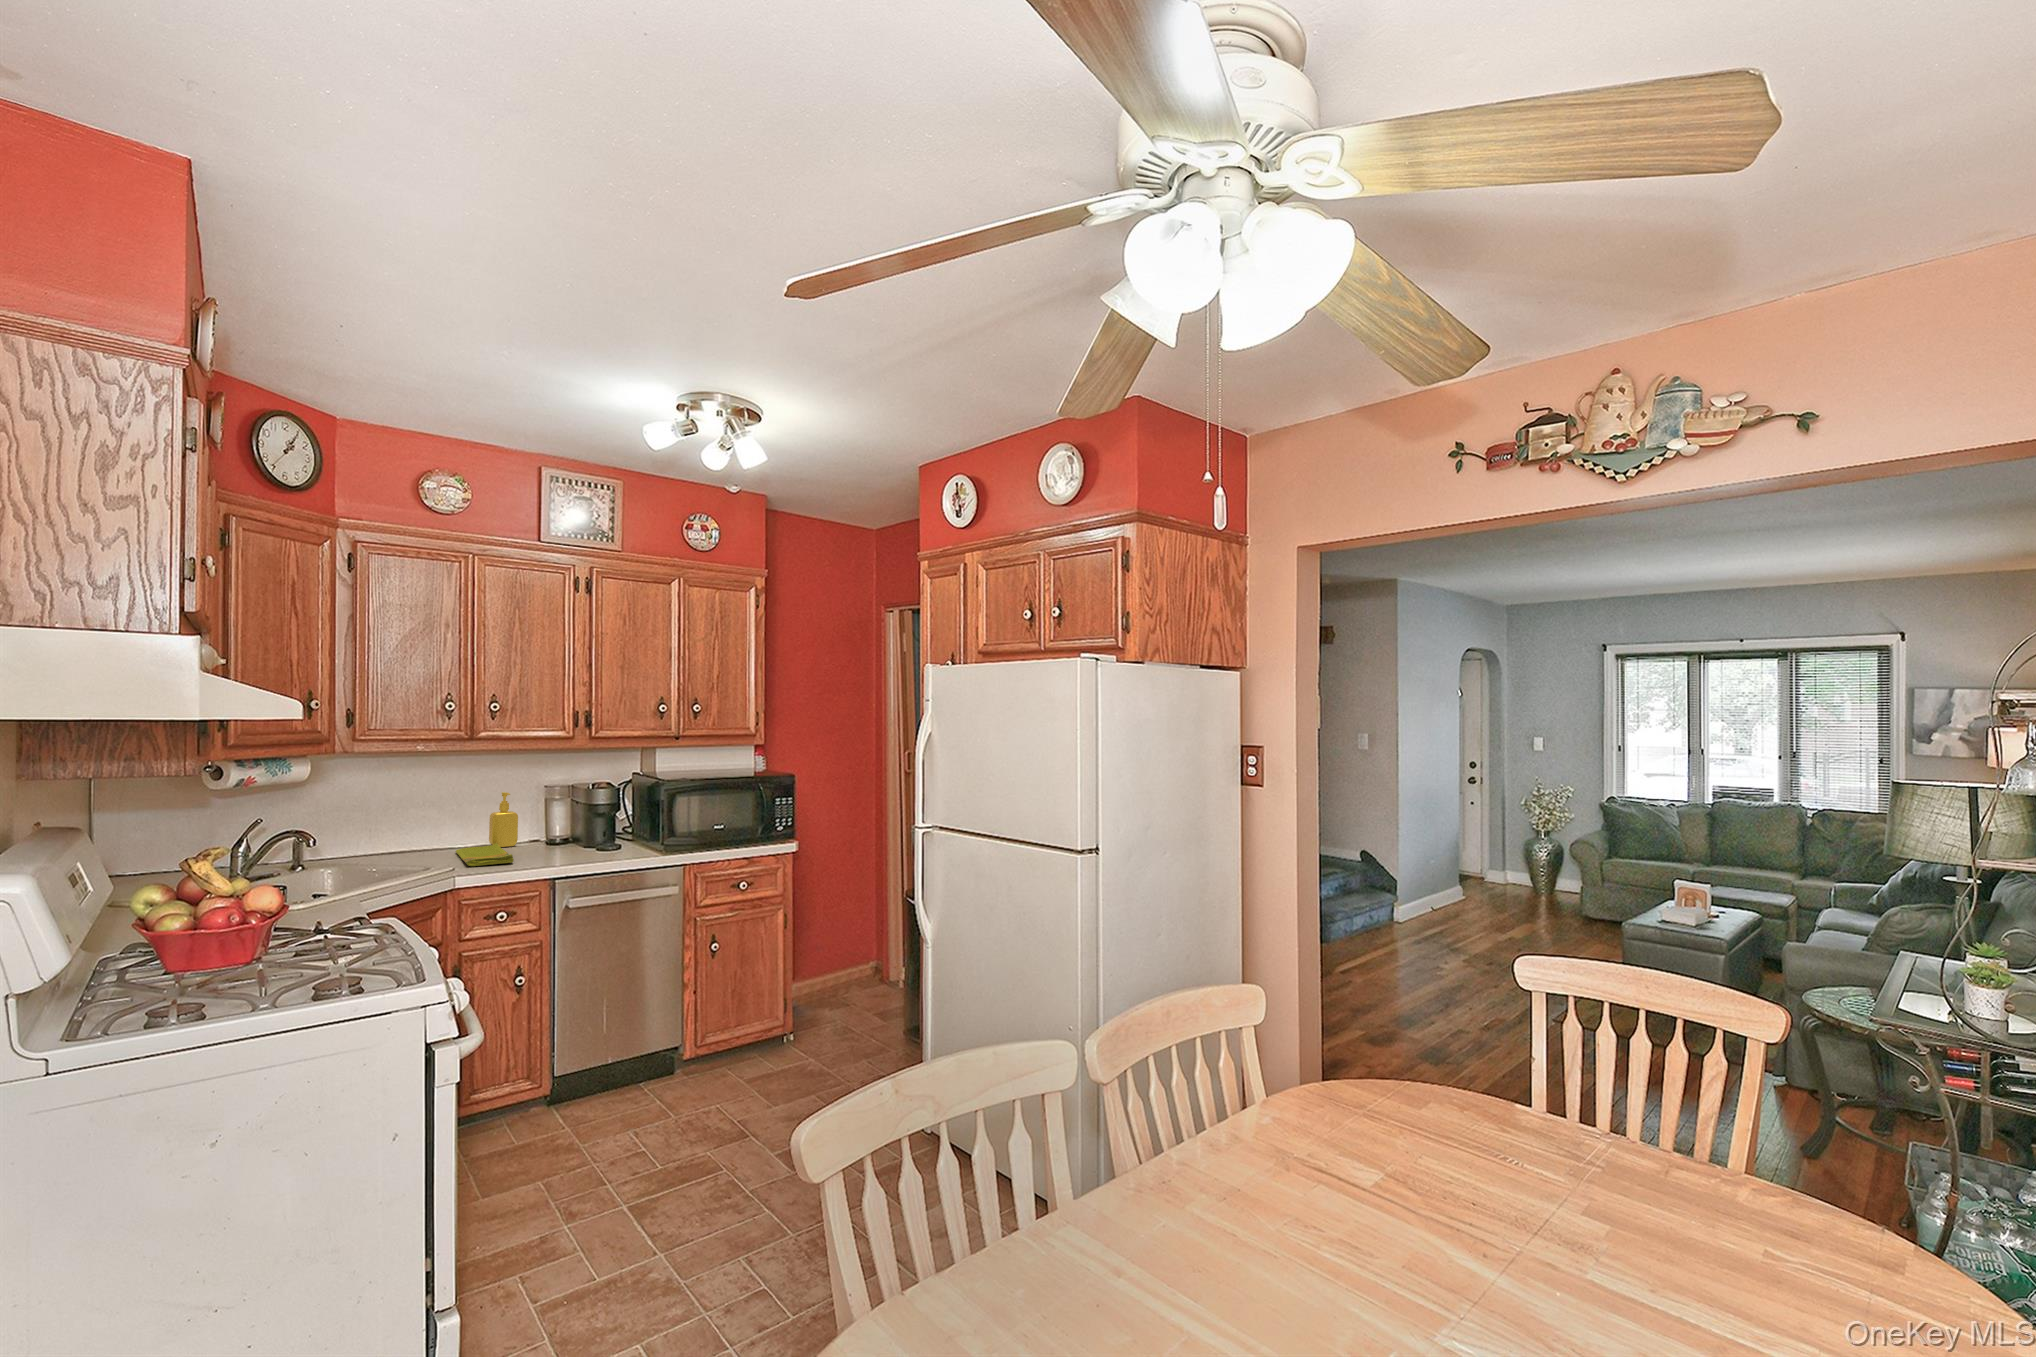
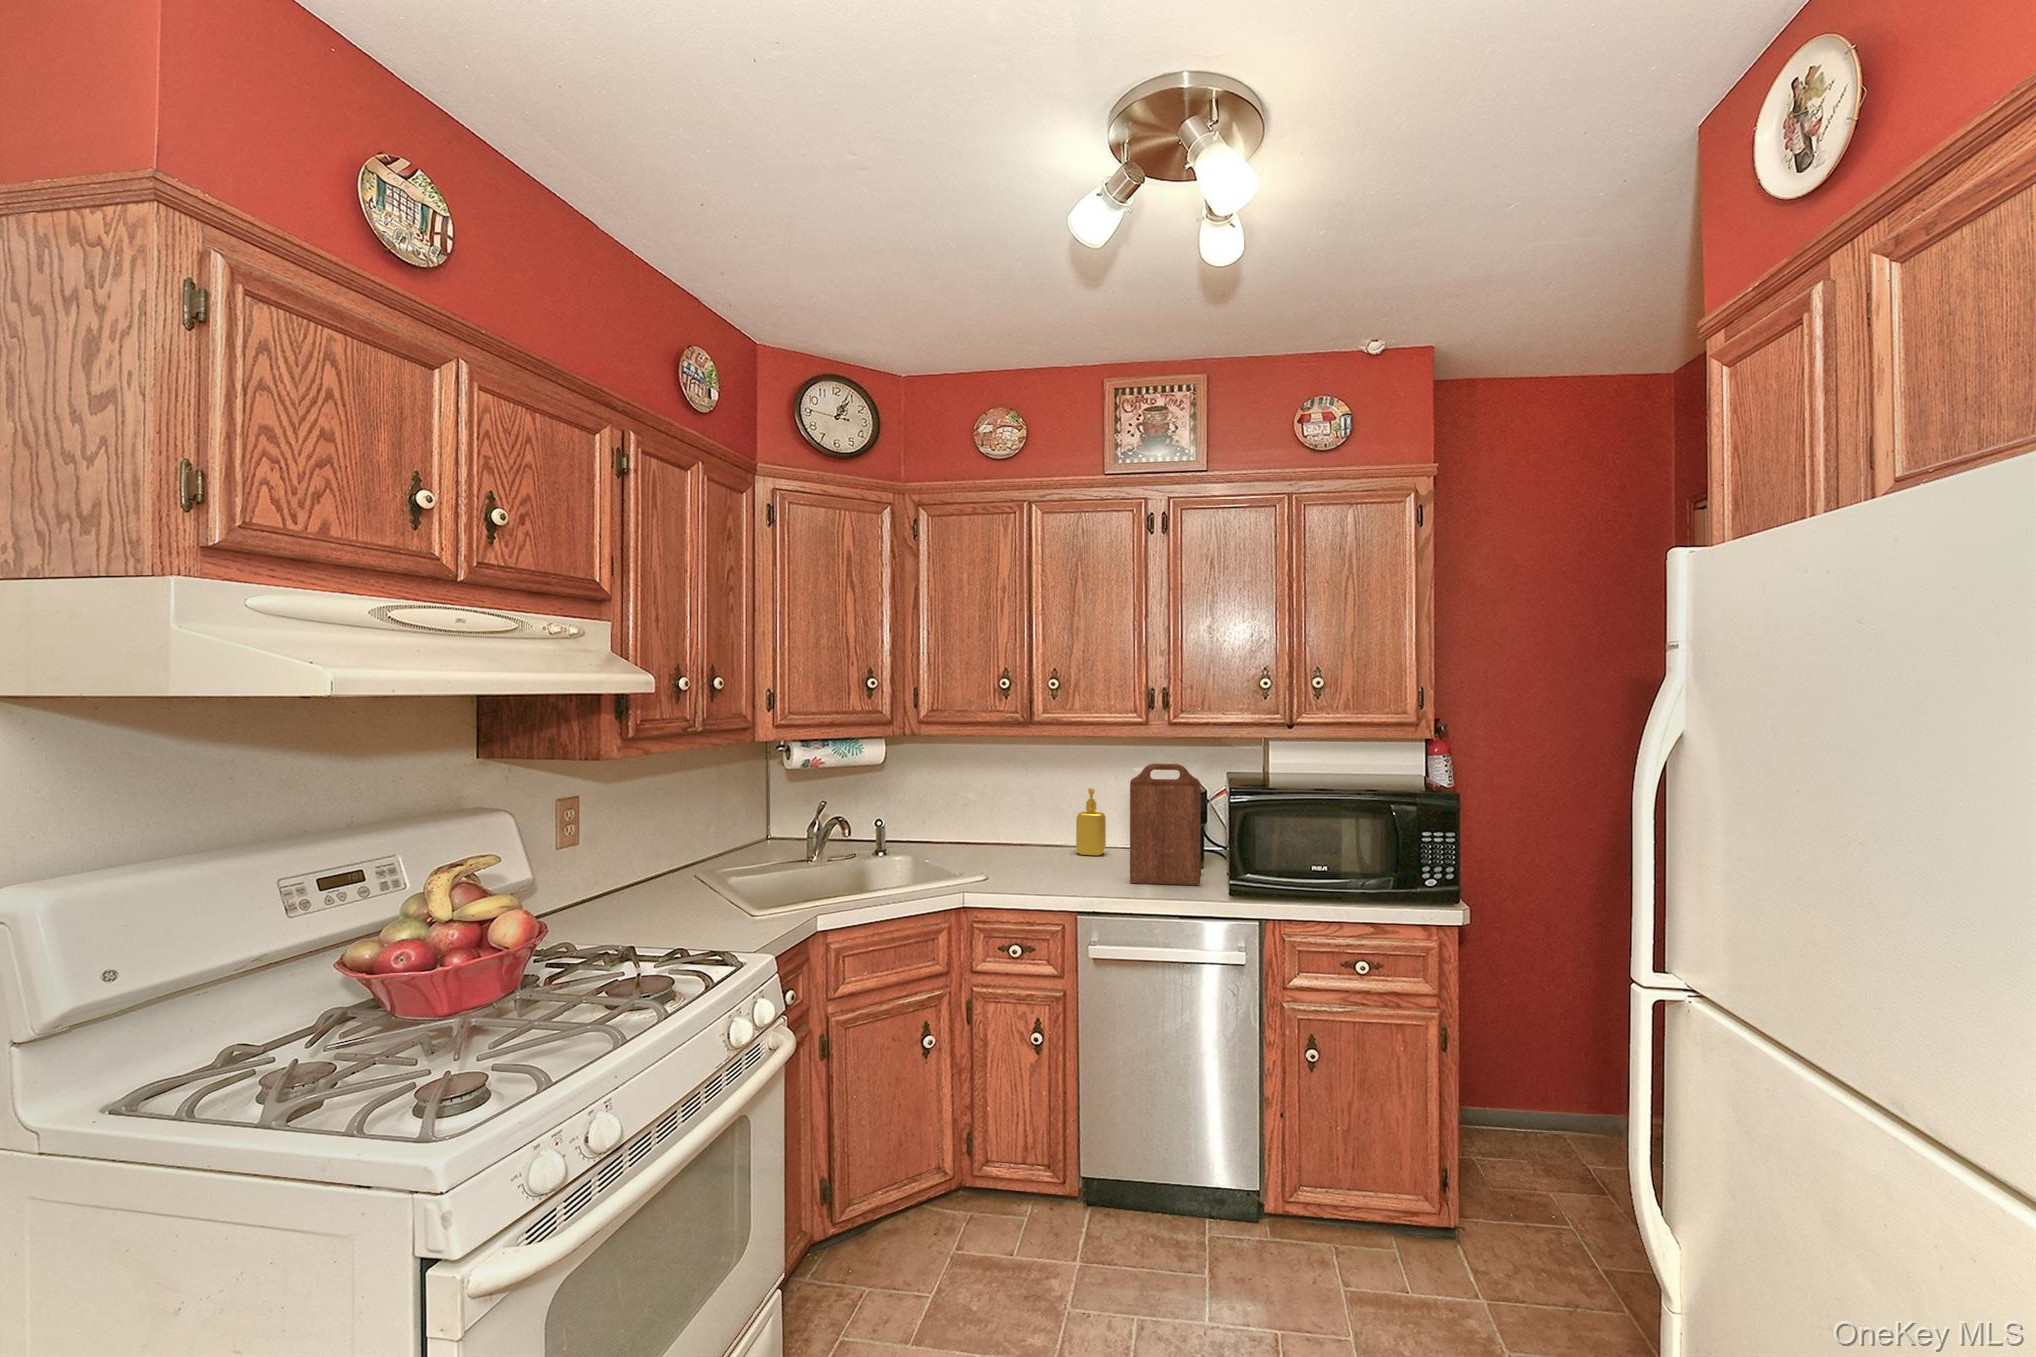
cutting board: none [570,765,624,857] -> present [1130,764,1201,885]
dish towel: present [455,843,514,866] -> none [1005,850,1076,881]

